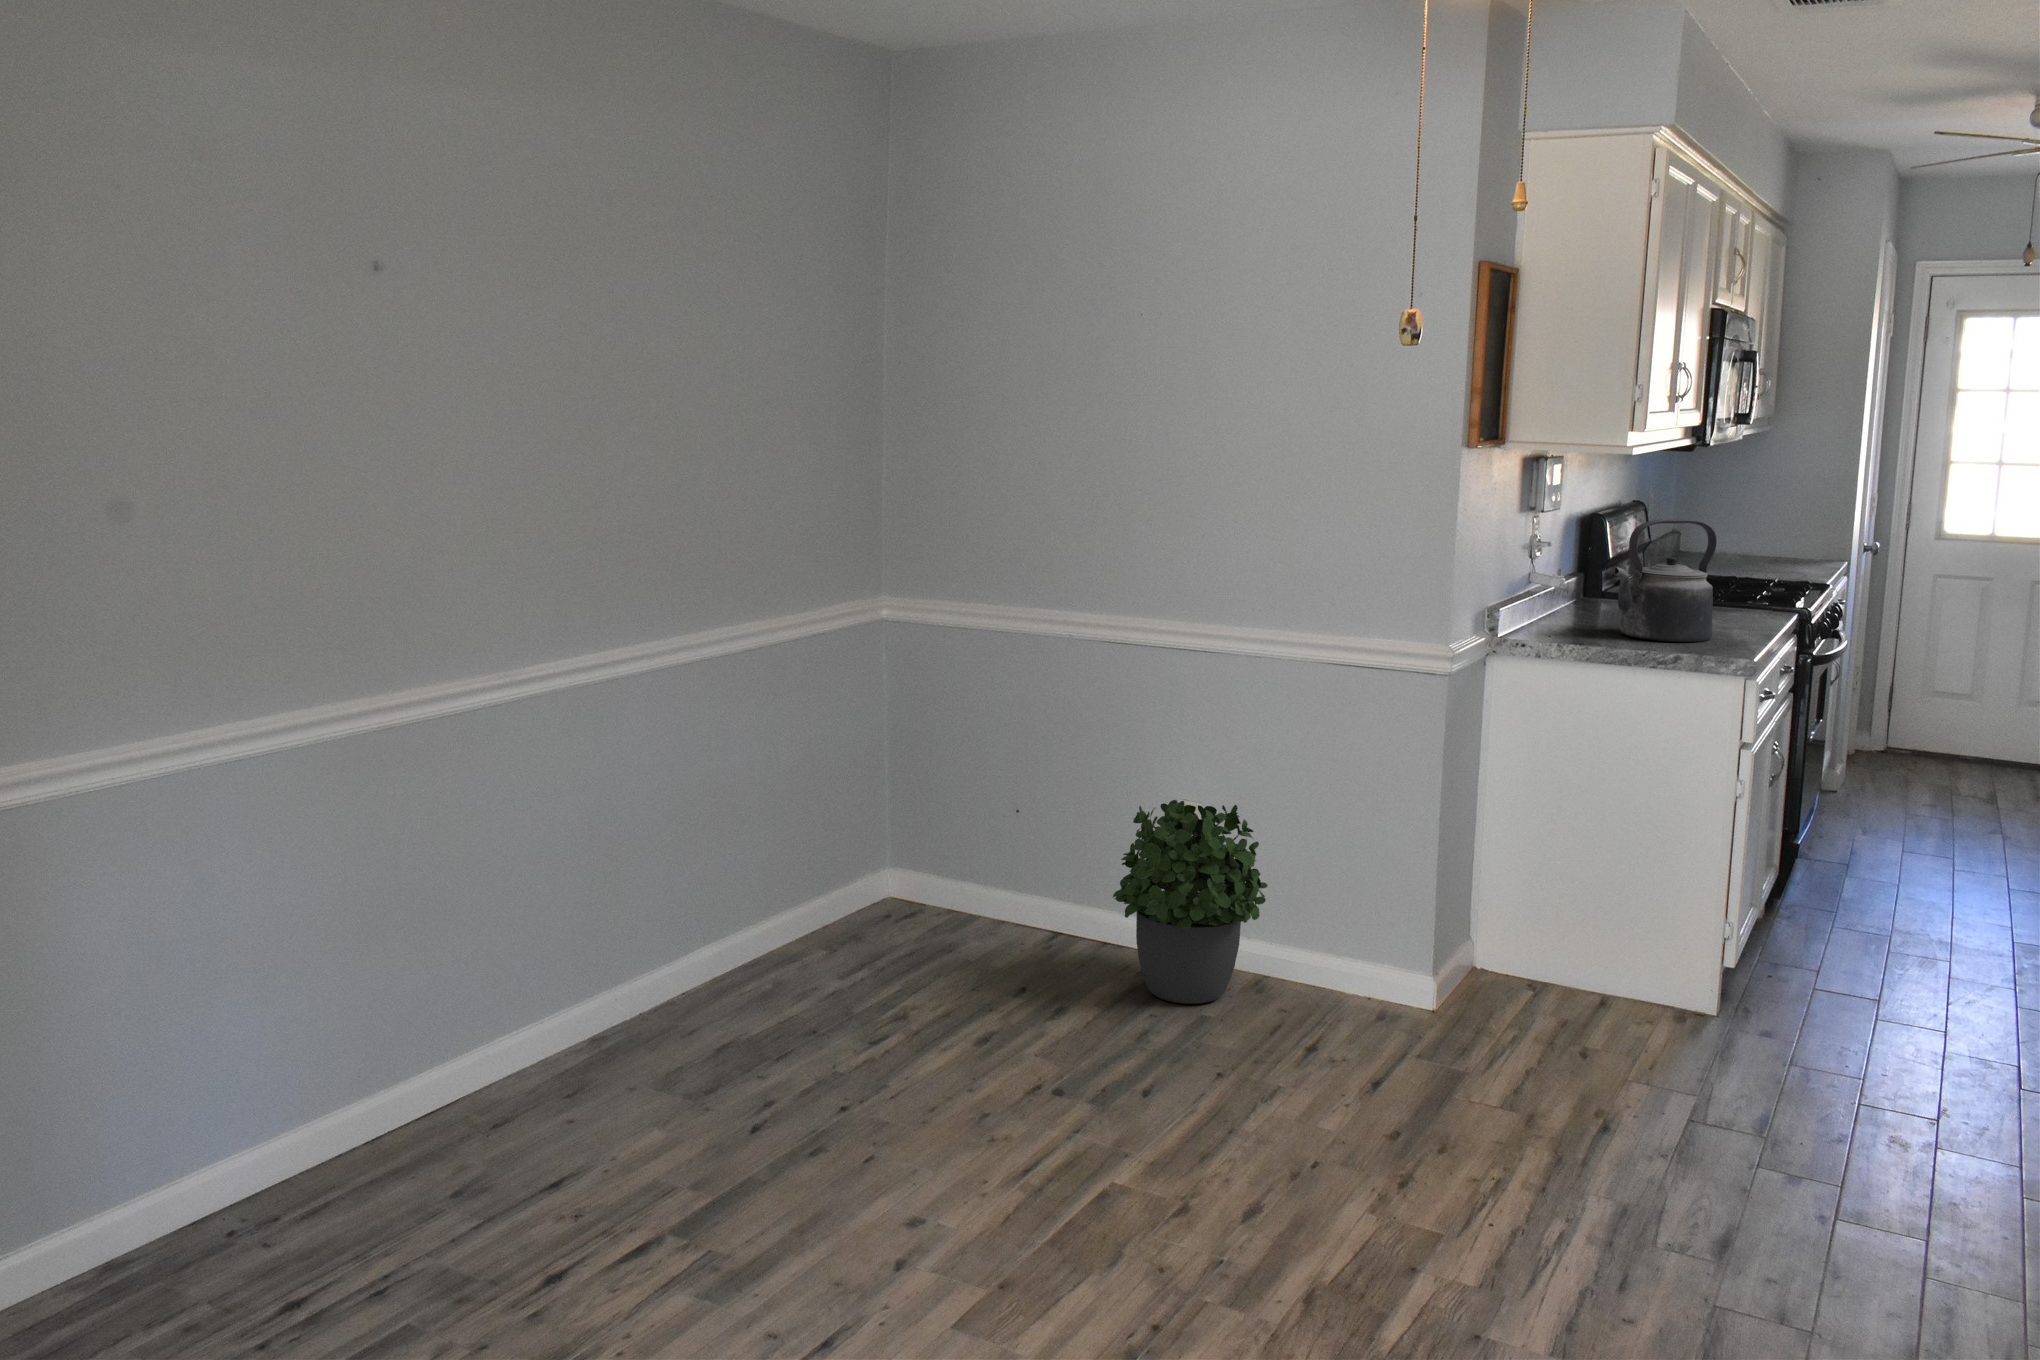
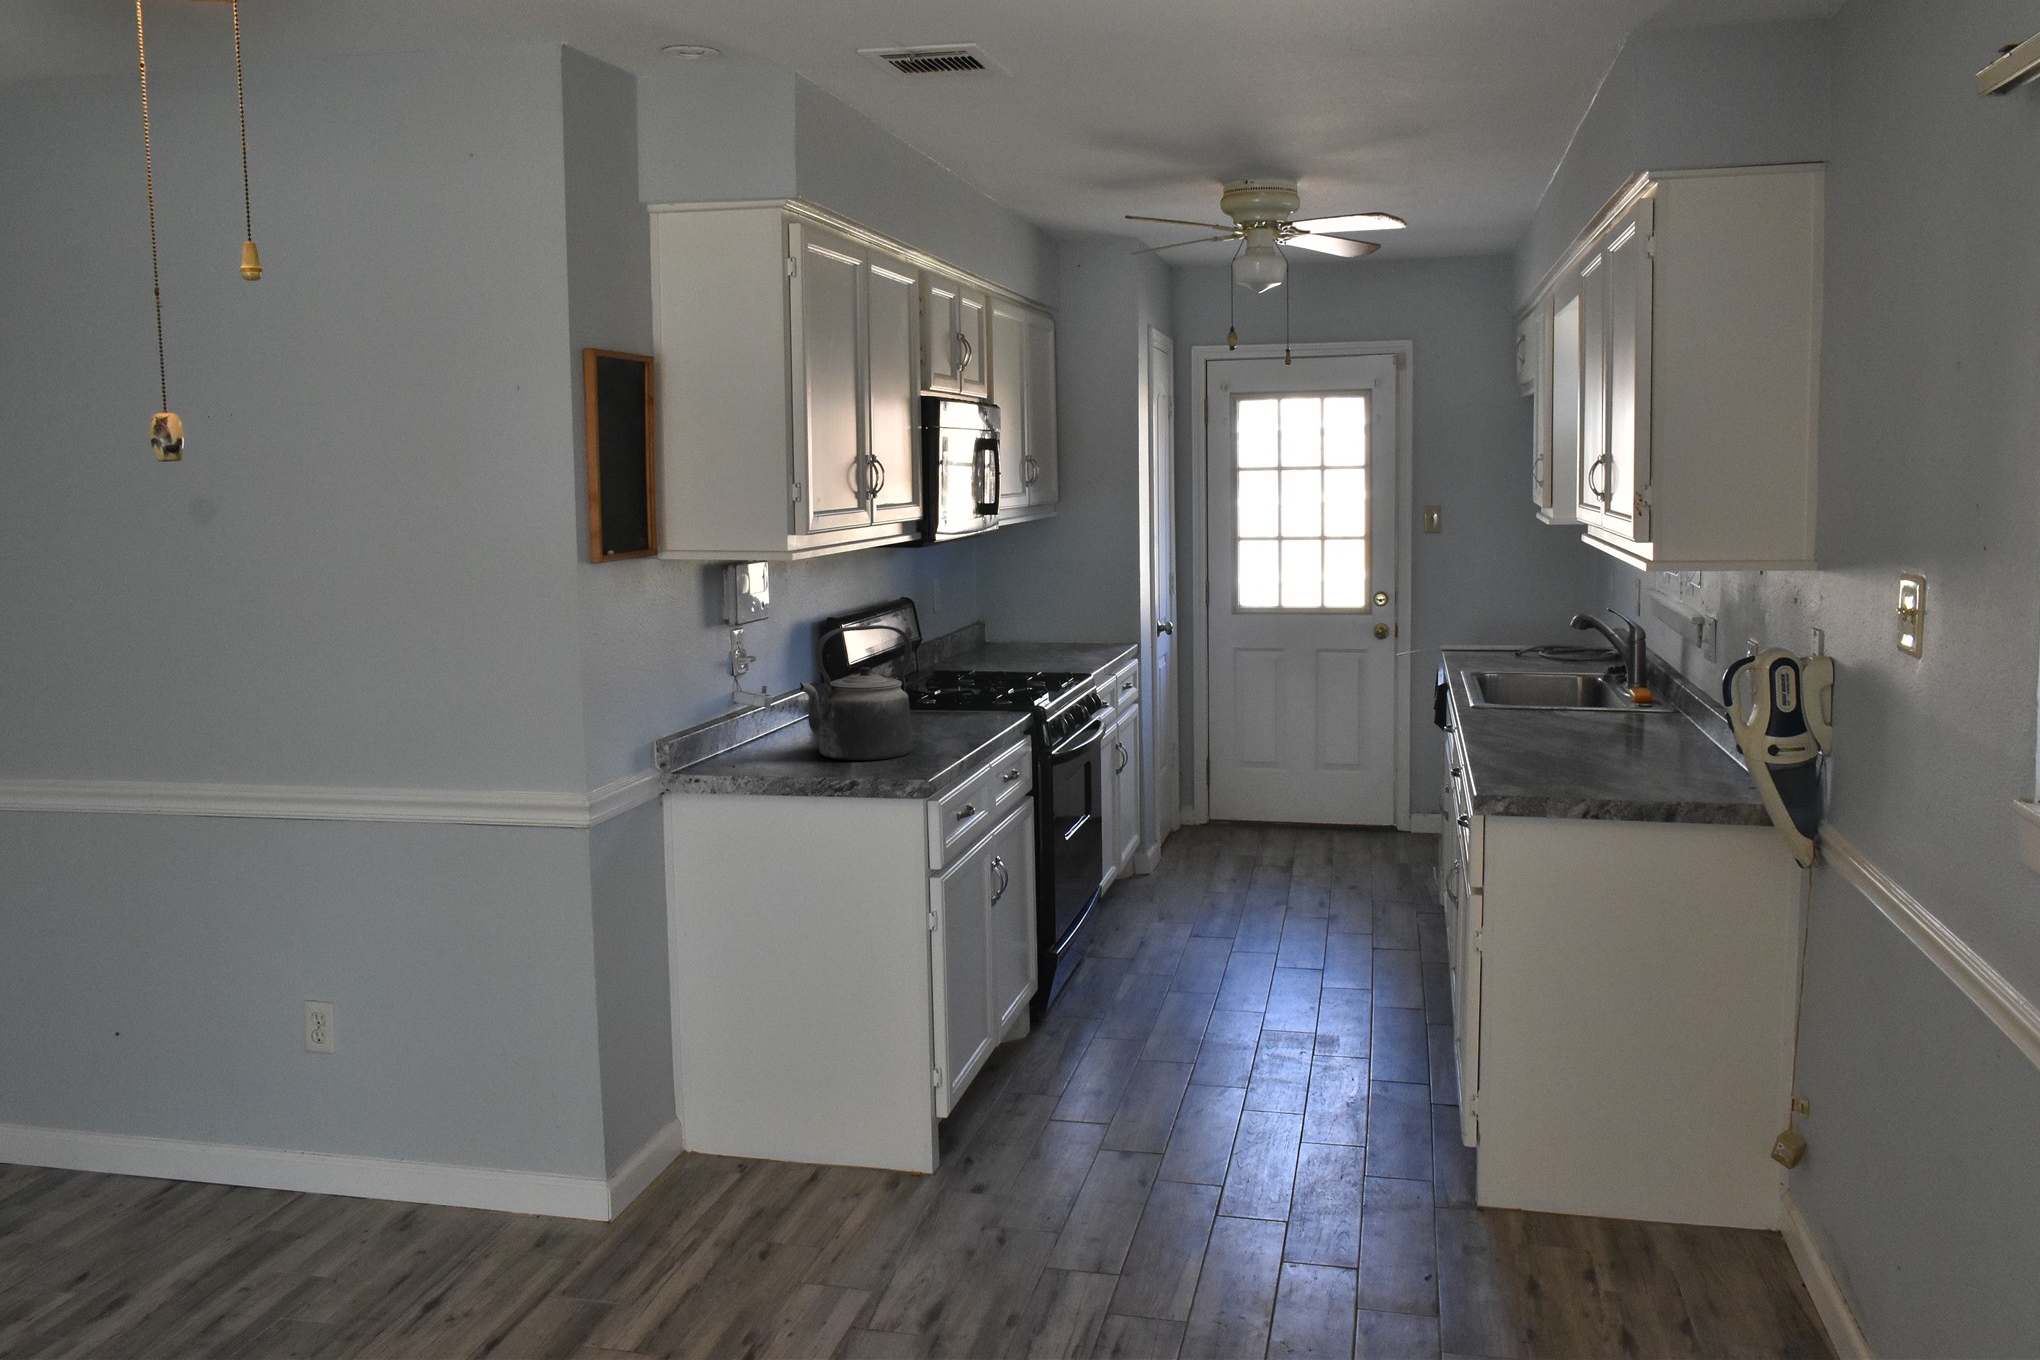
potted plant: present [1113,800,1268,1004] -> none [182,1006,390,1269]

